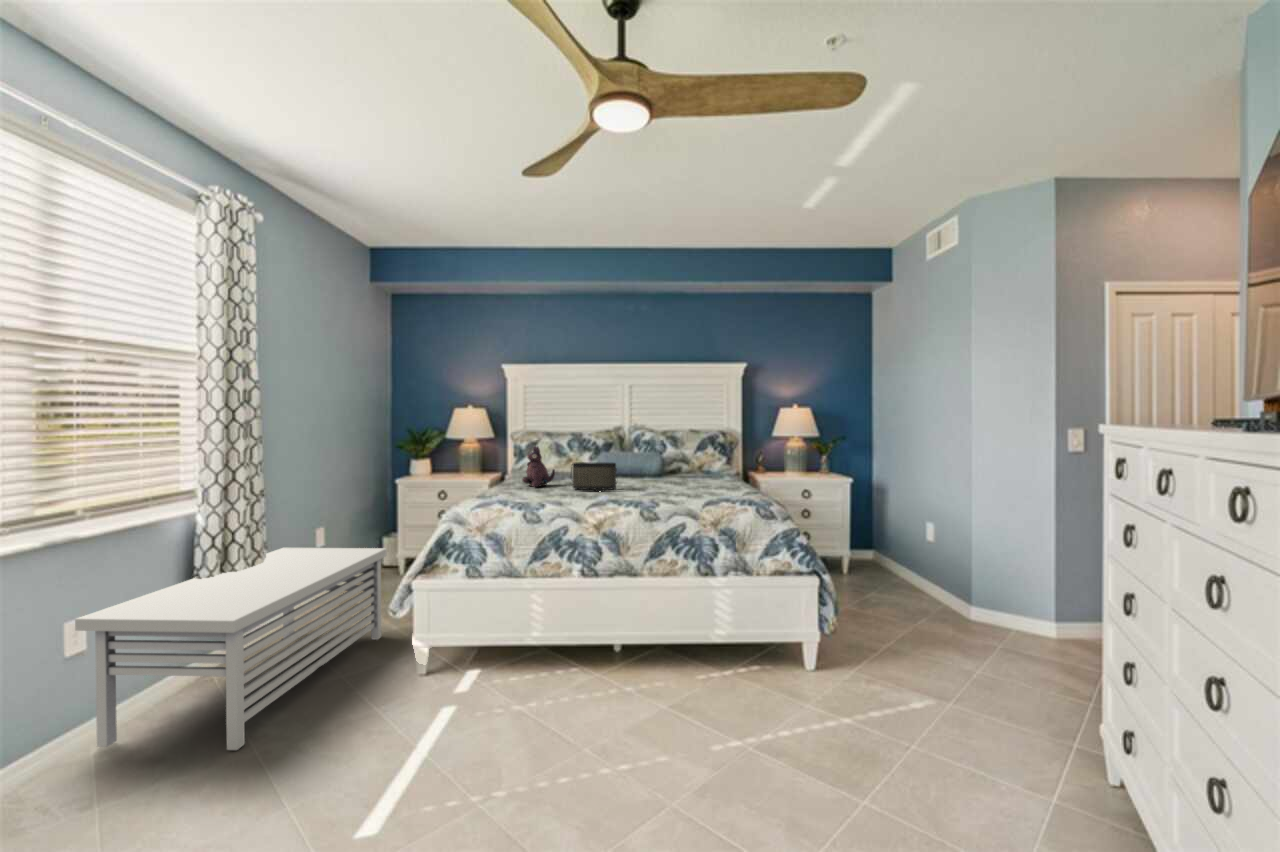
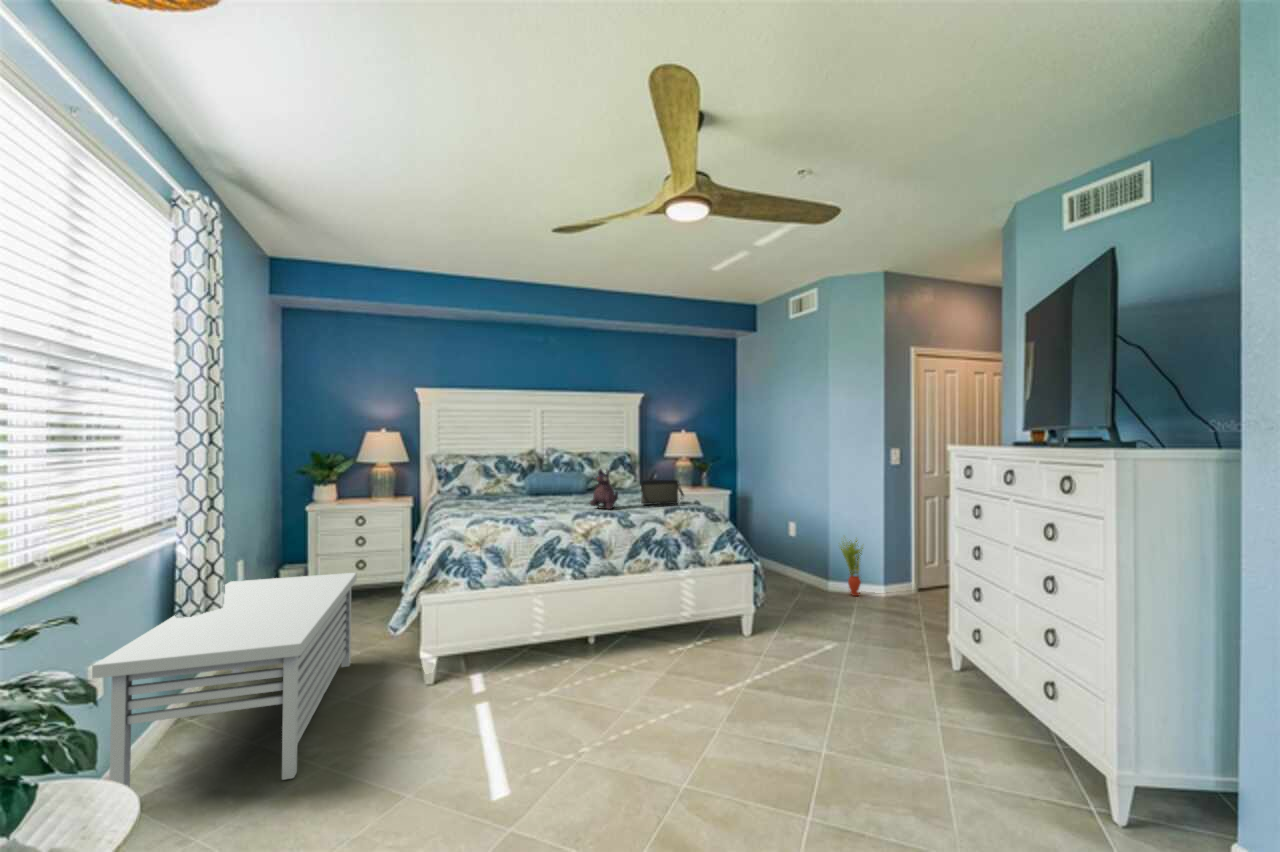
plush toy: present [522,446,555,487] -> present [589,469,618,509]
handbag: present [571,462,617,491] -> present [641,480,684,506]
potted plant: none [977,547,1018,632] -> present [840,540,863,596]

